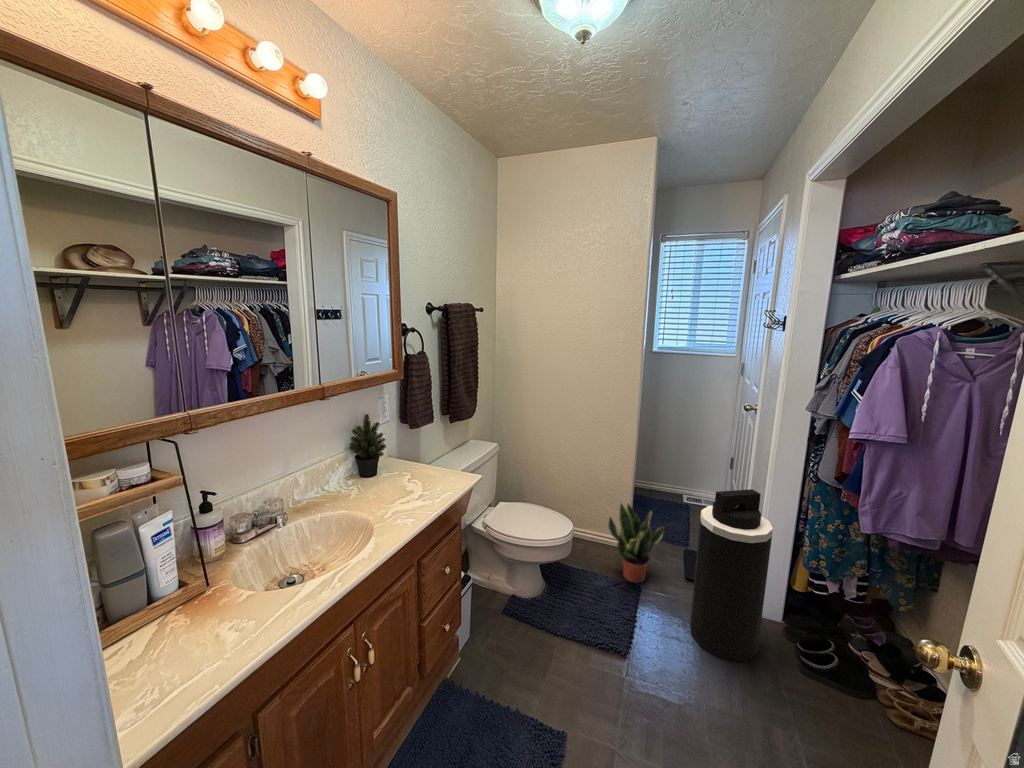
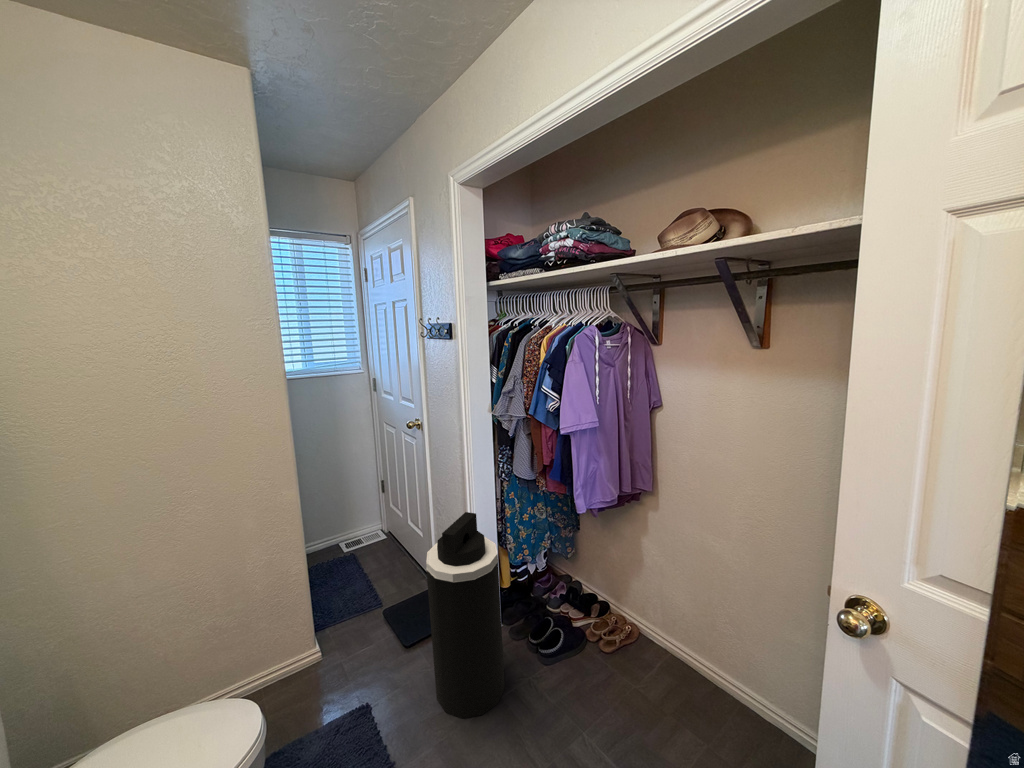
potted plant: present [608,504,664,583] -> none [292,590,367,704]

